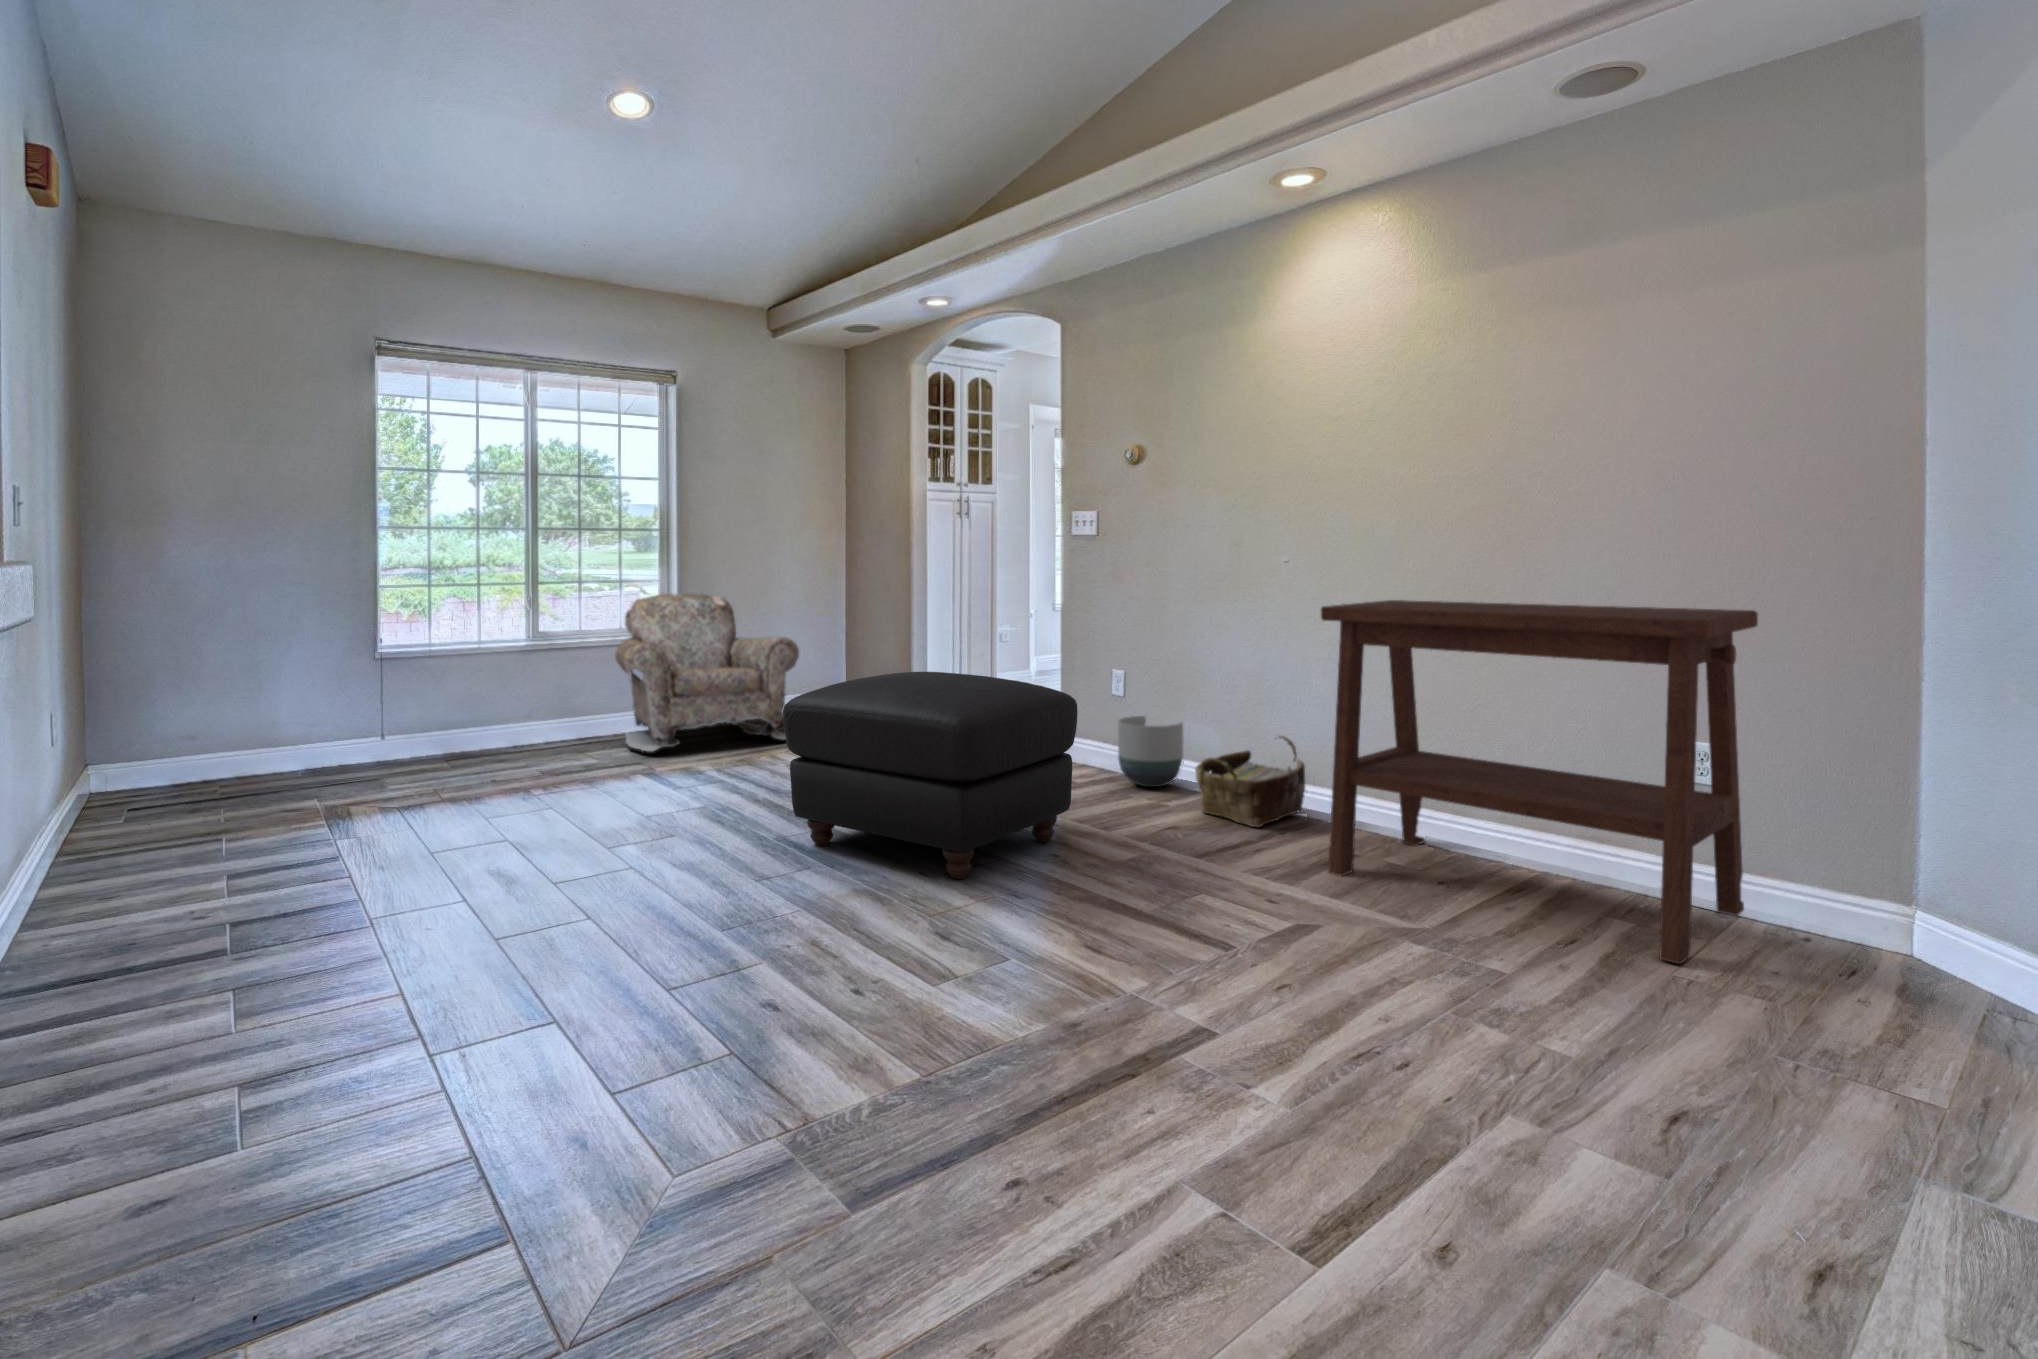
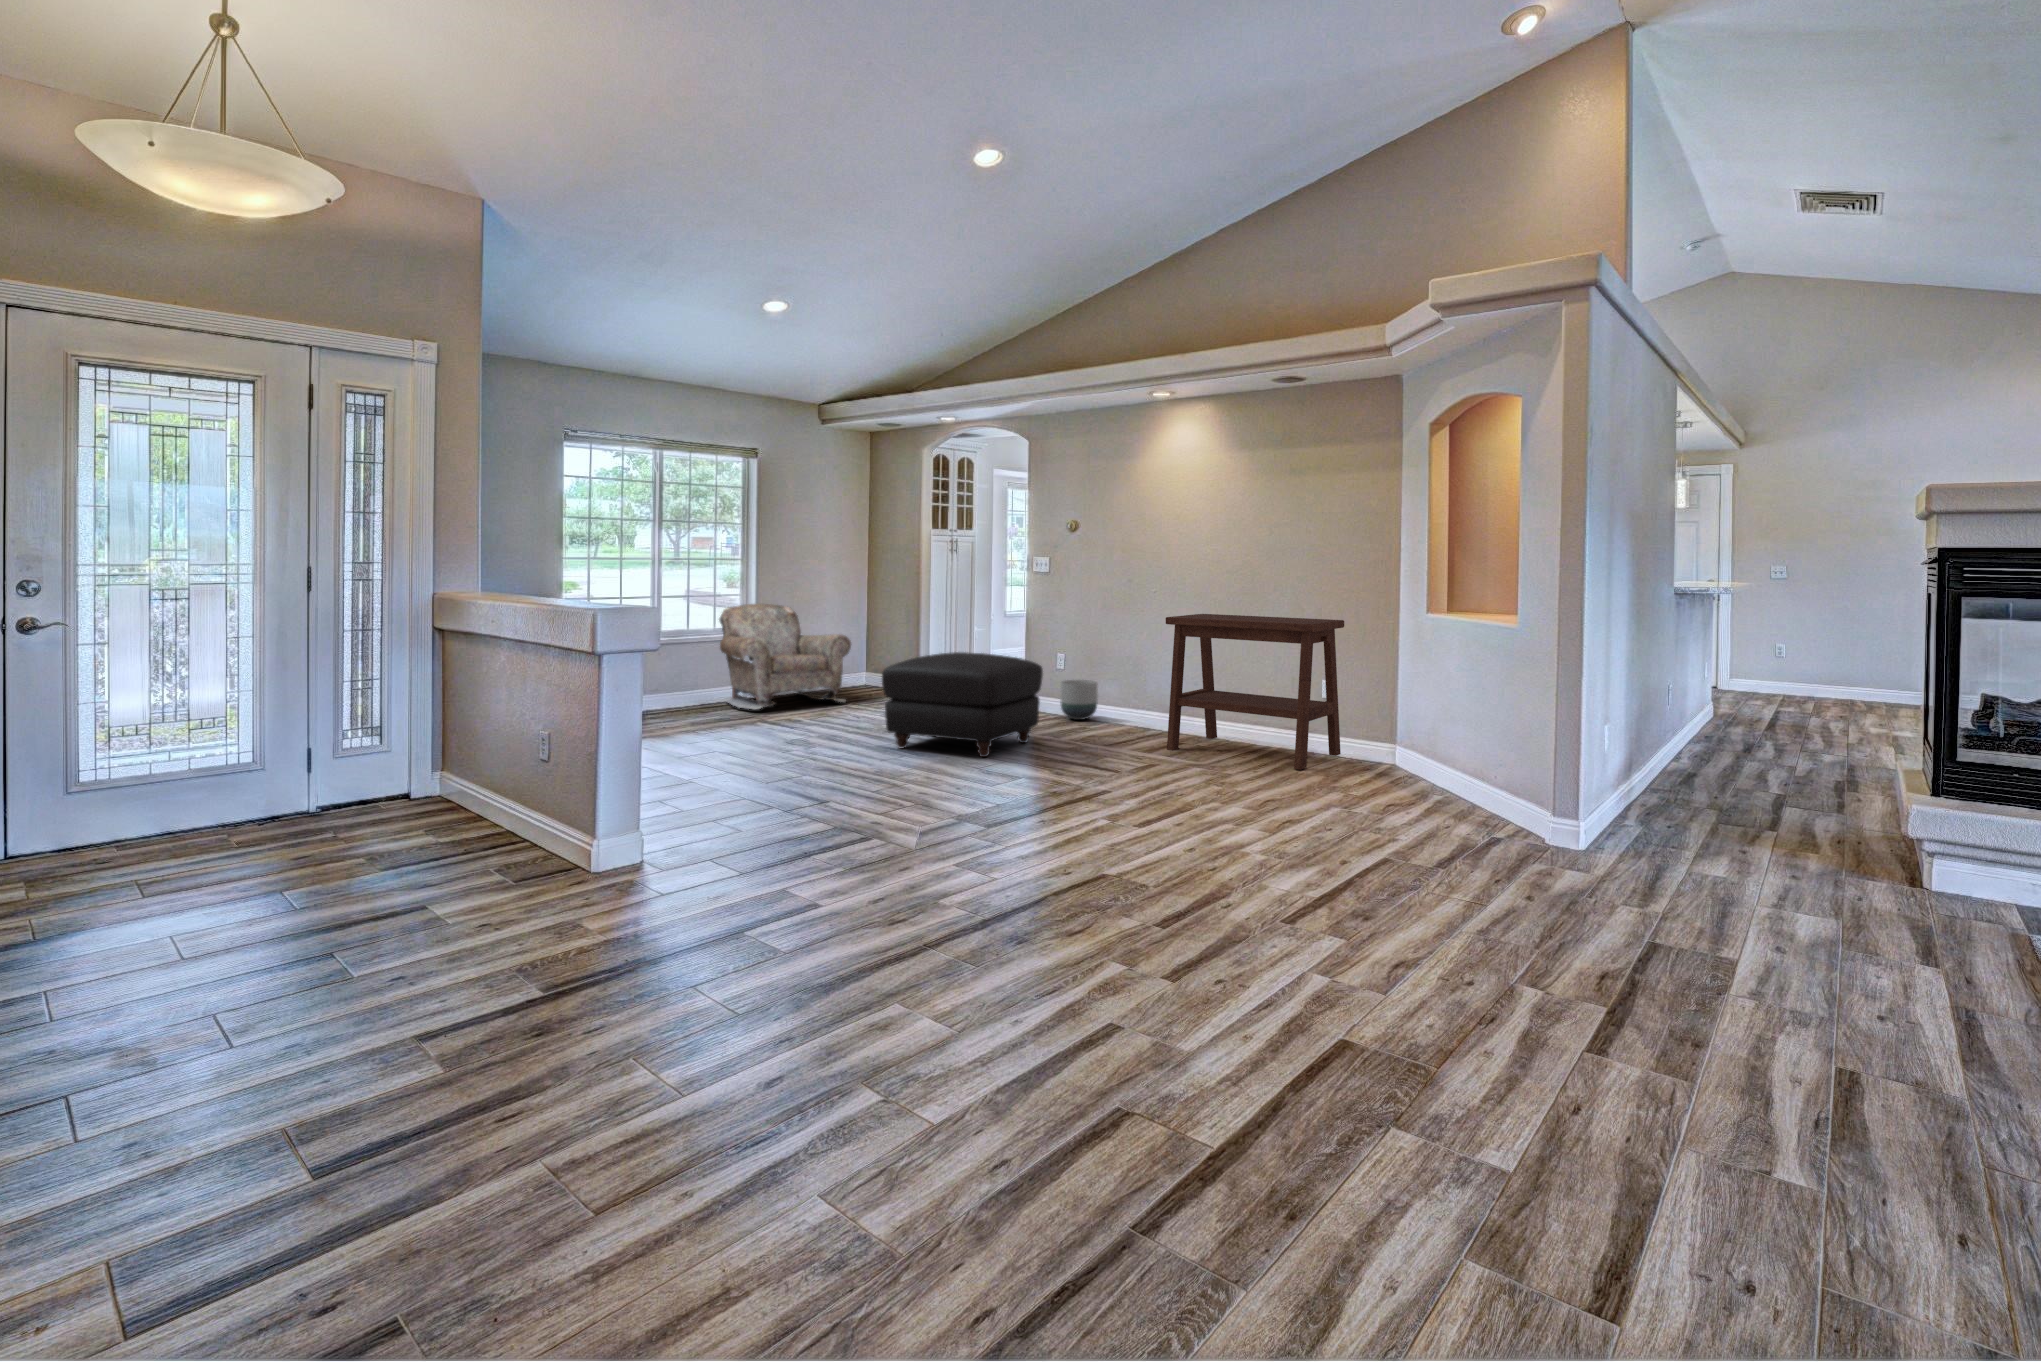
woven basket: present [1195,736,1306,827] -> none [1104,687,1162,734]

